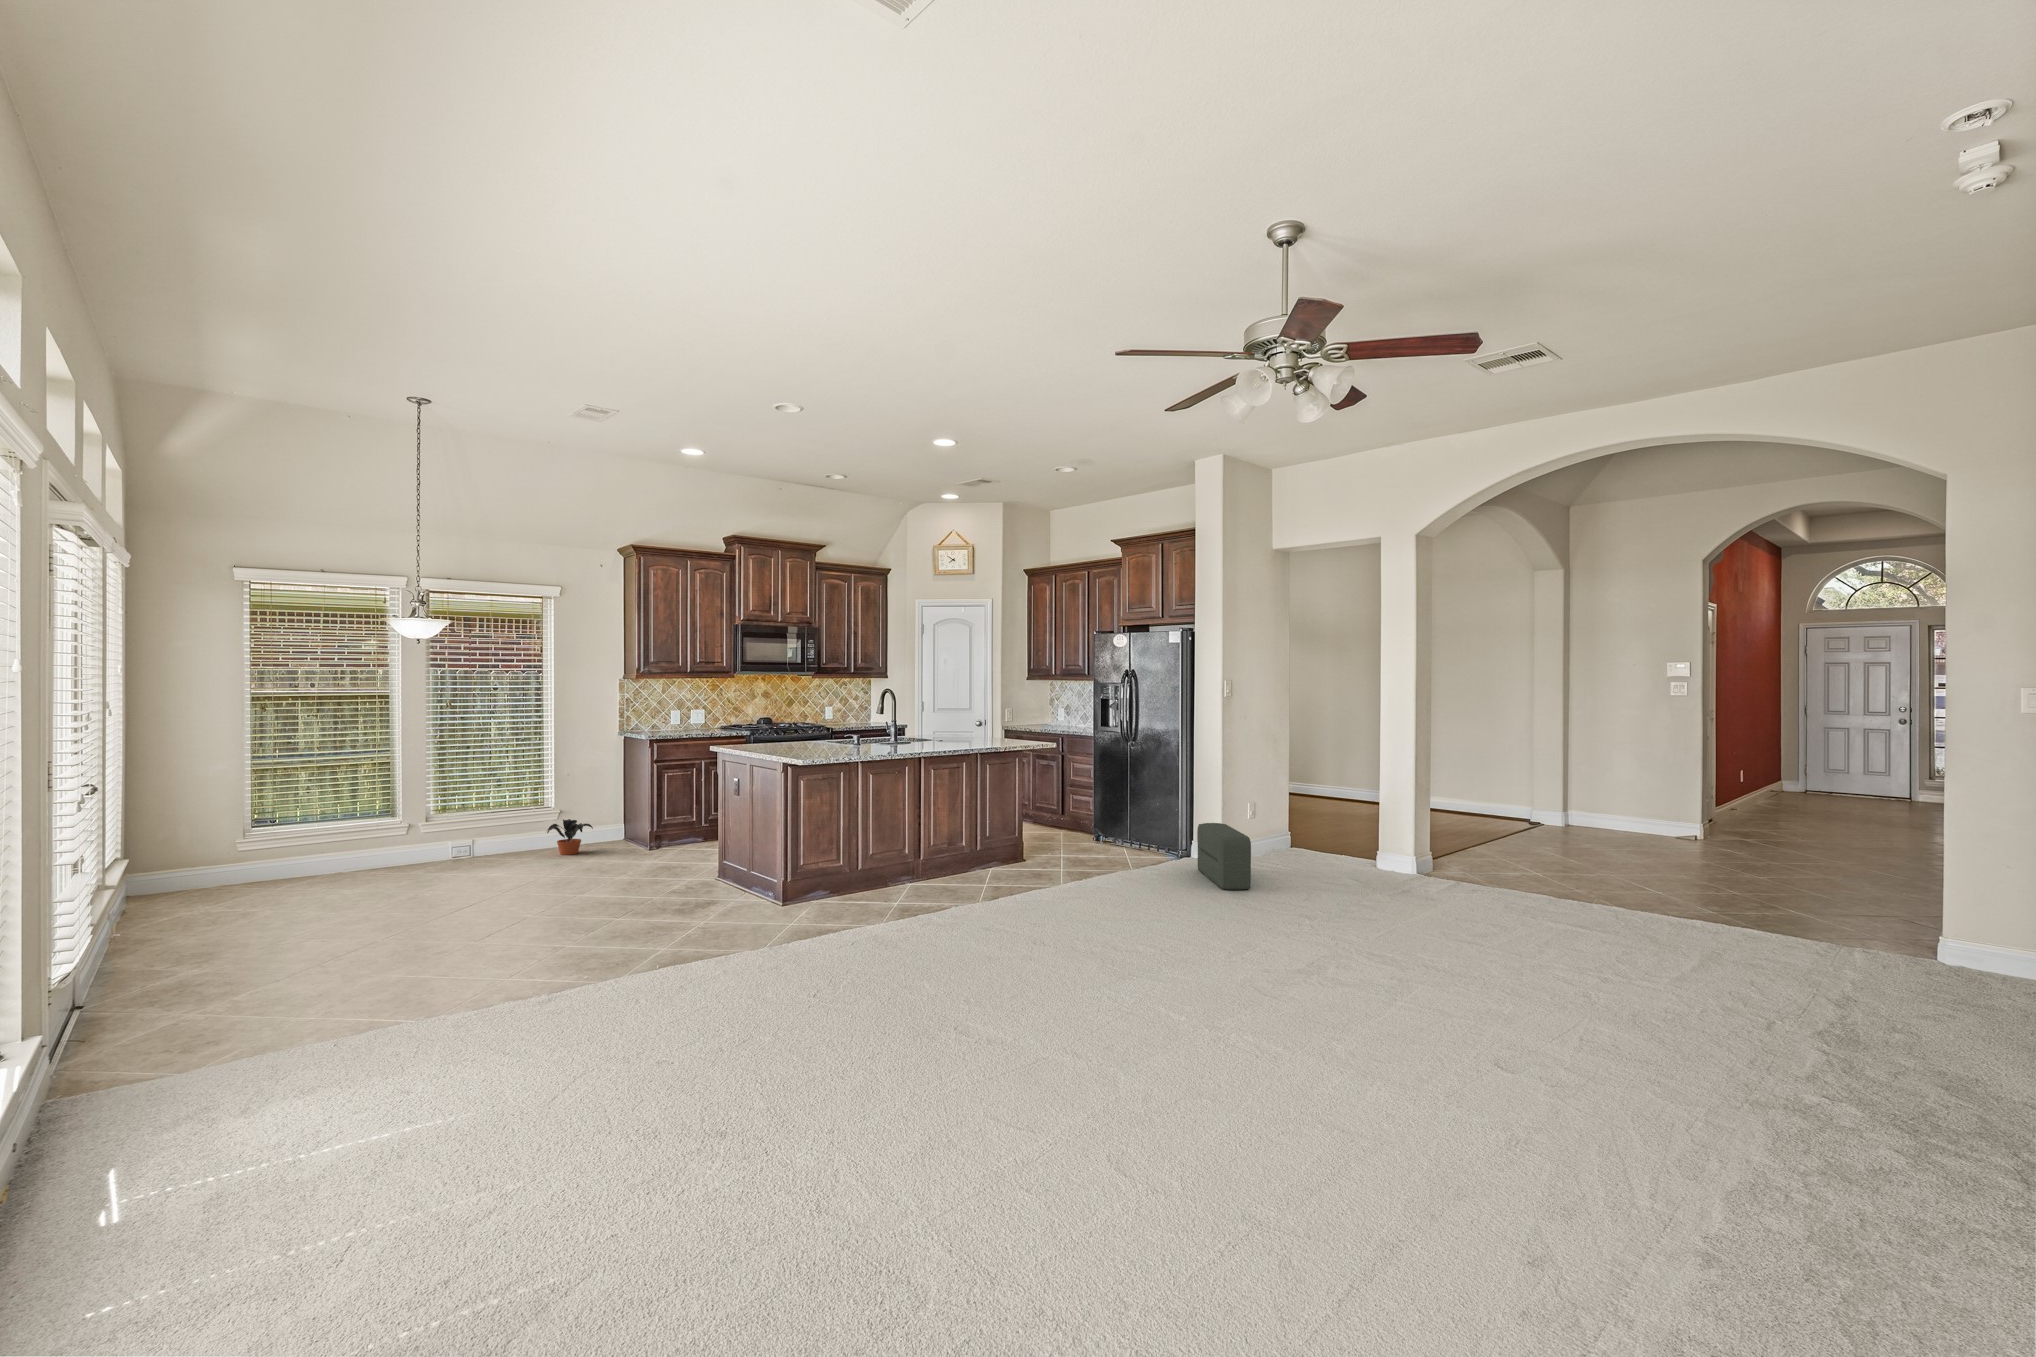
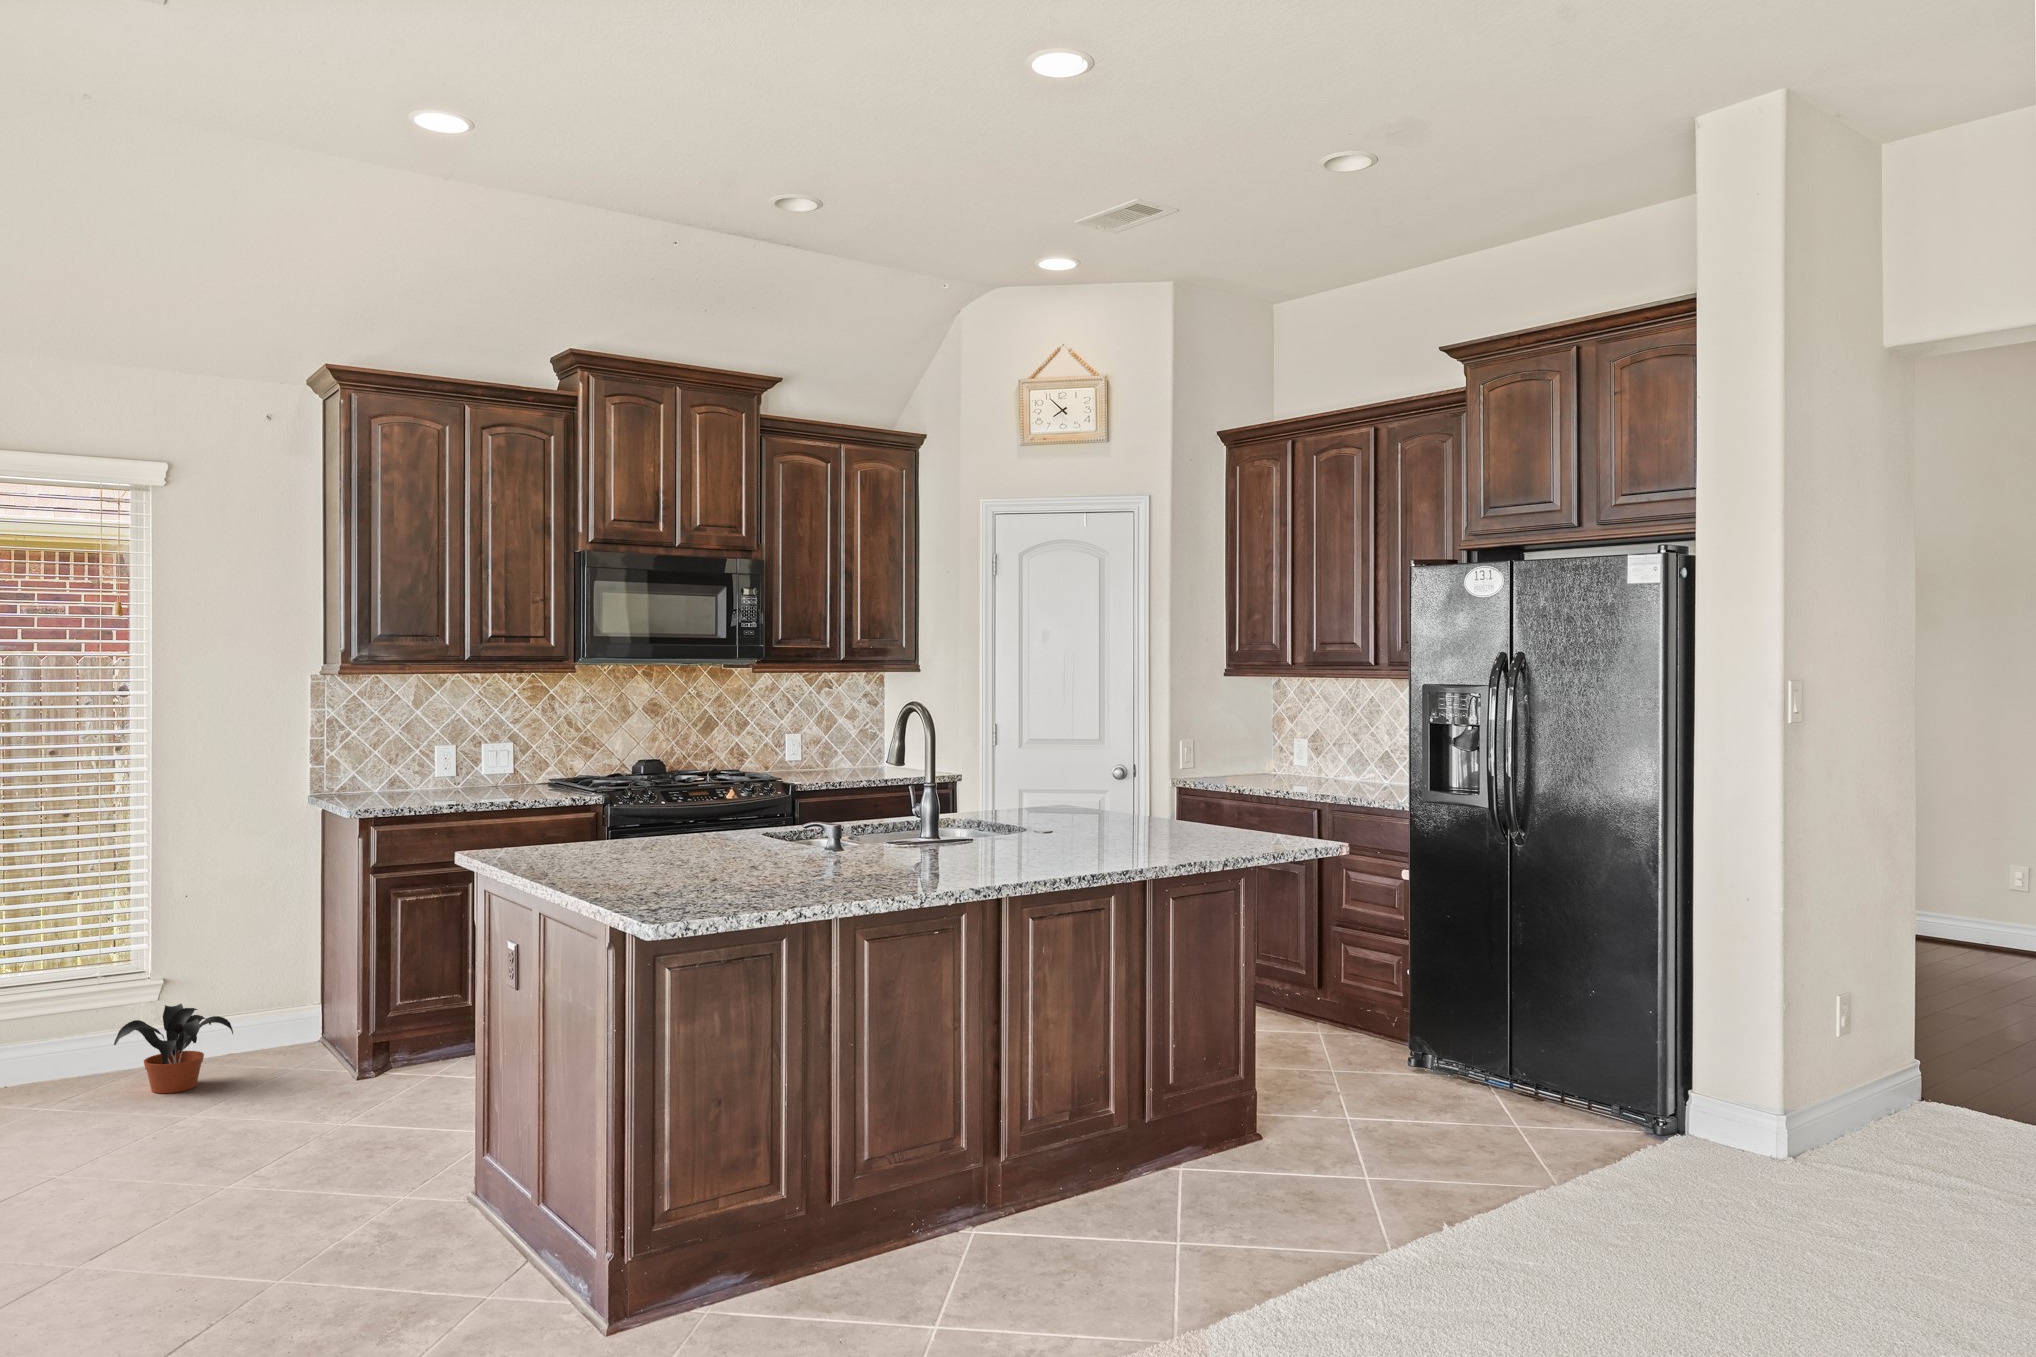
pouf: present [1197,823,1251,890] -> none [1744,1069,1972,1297]

